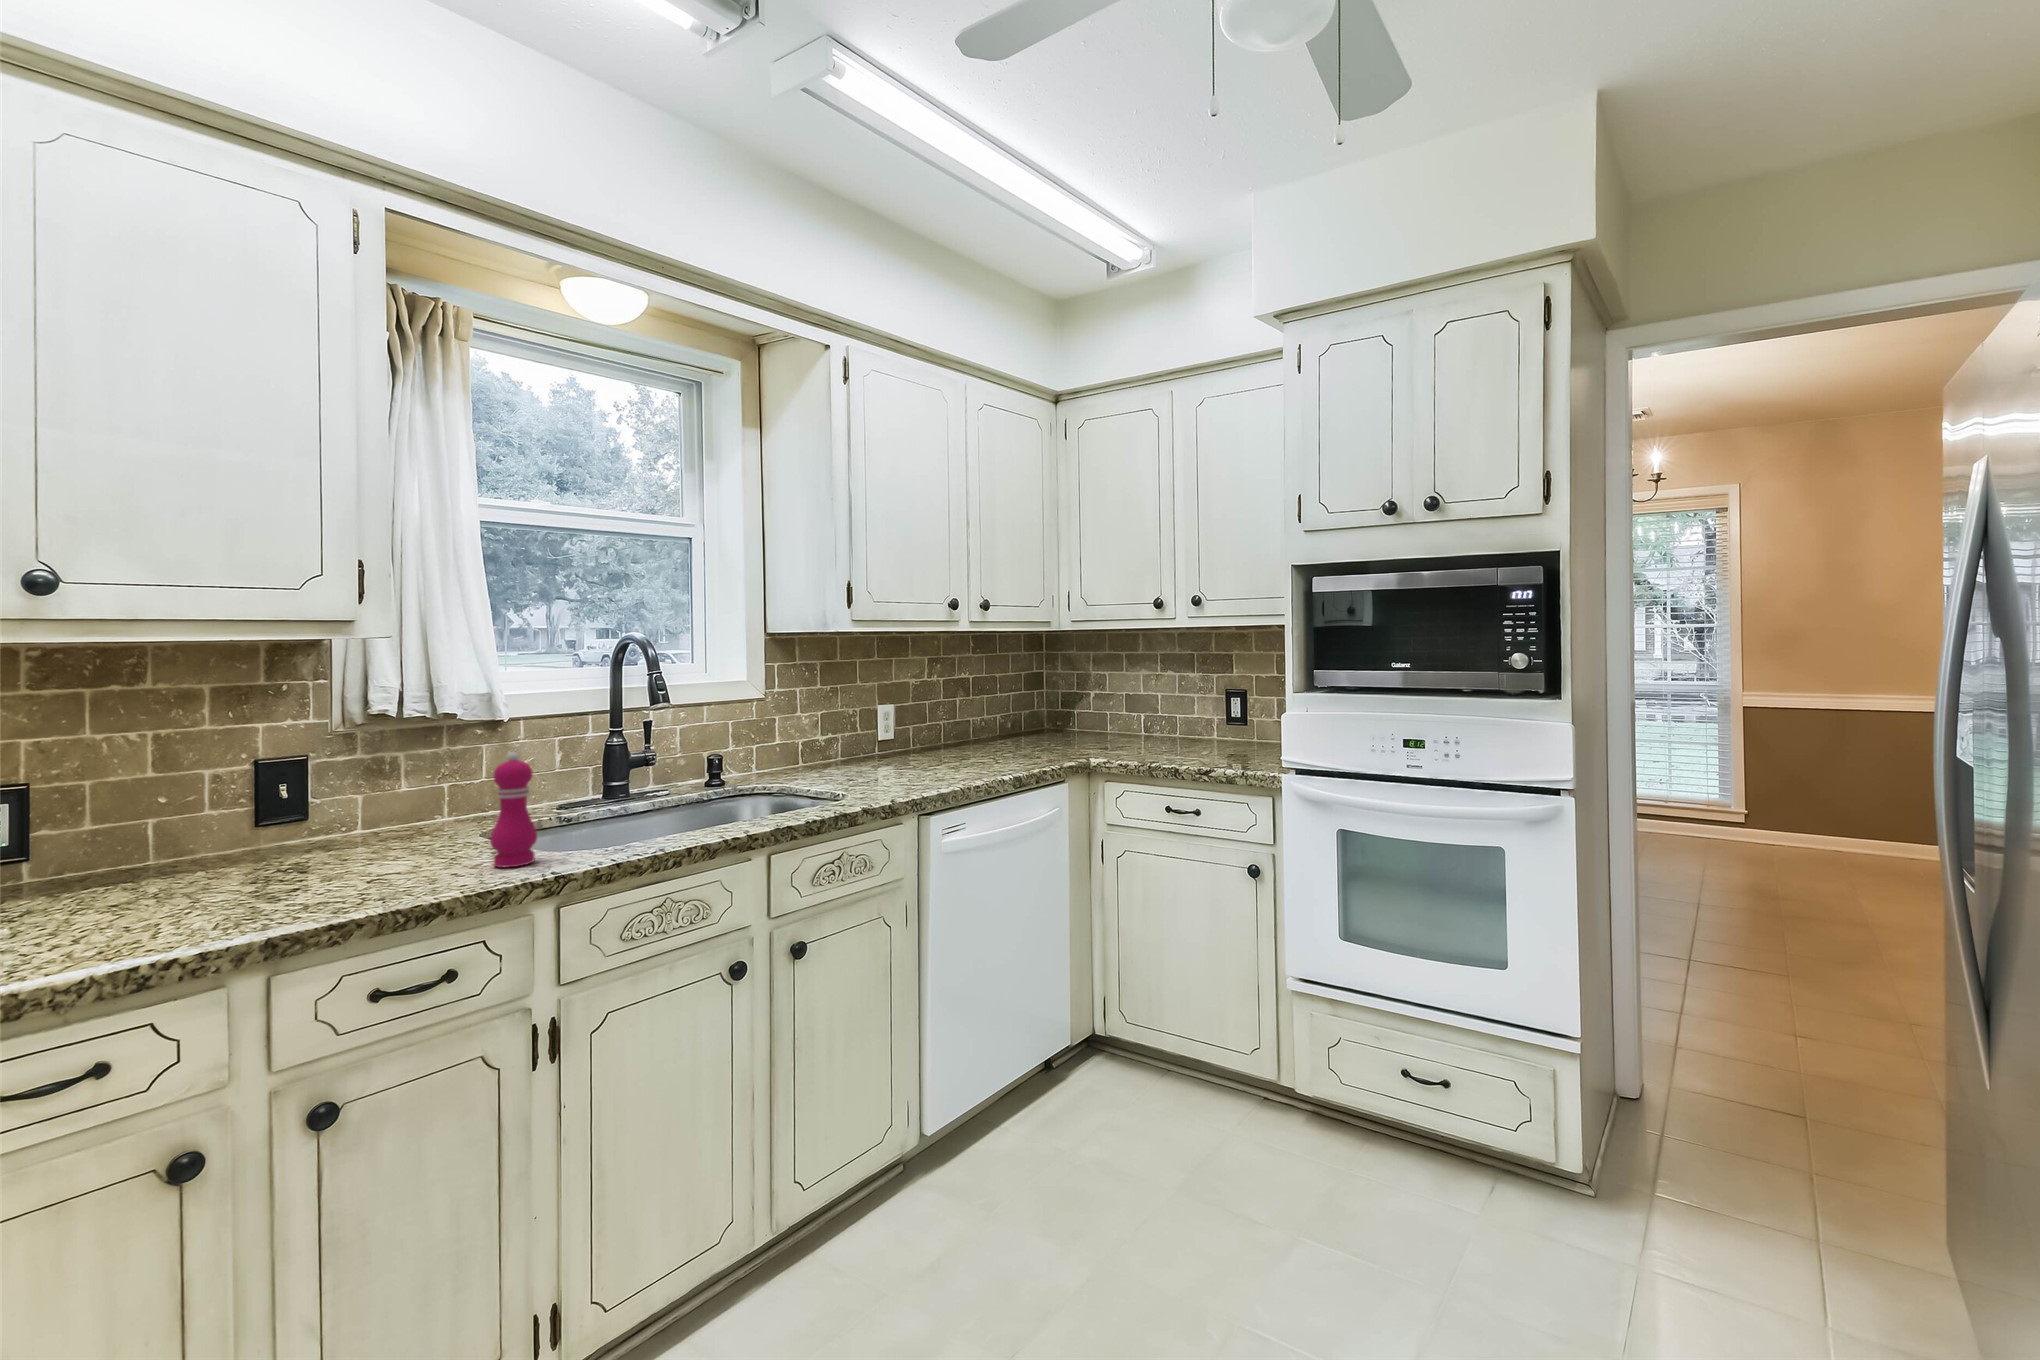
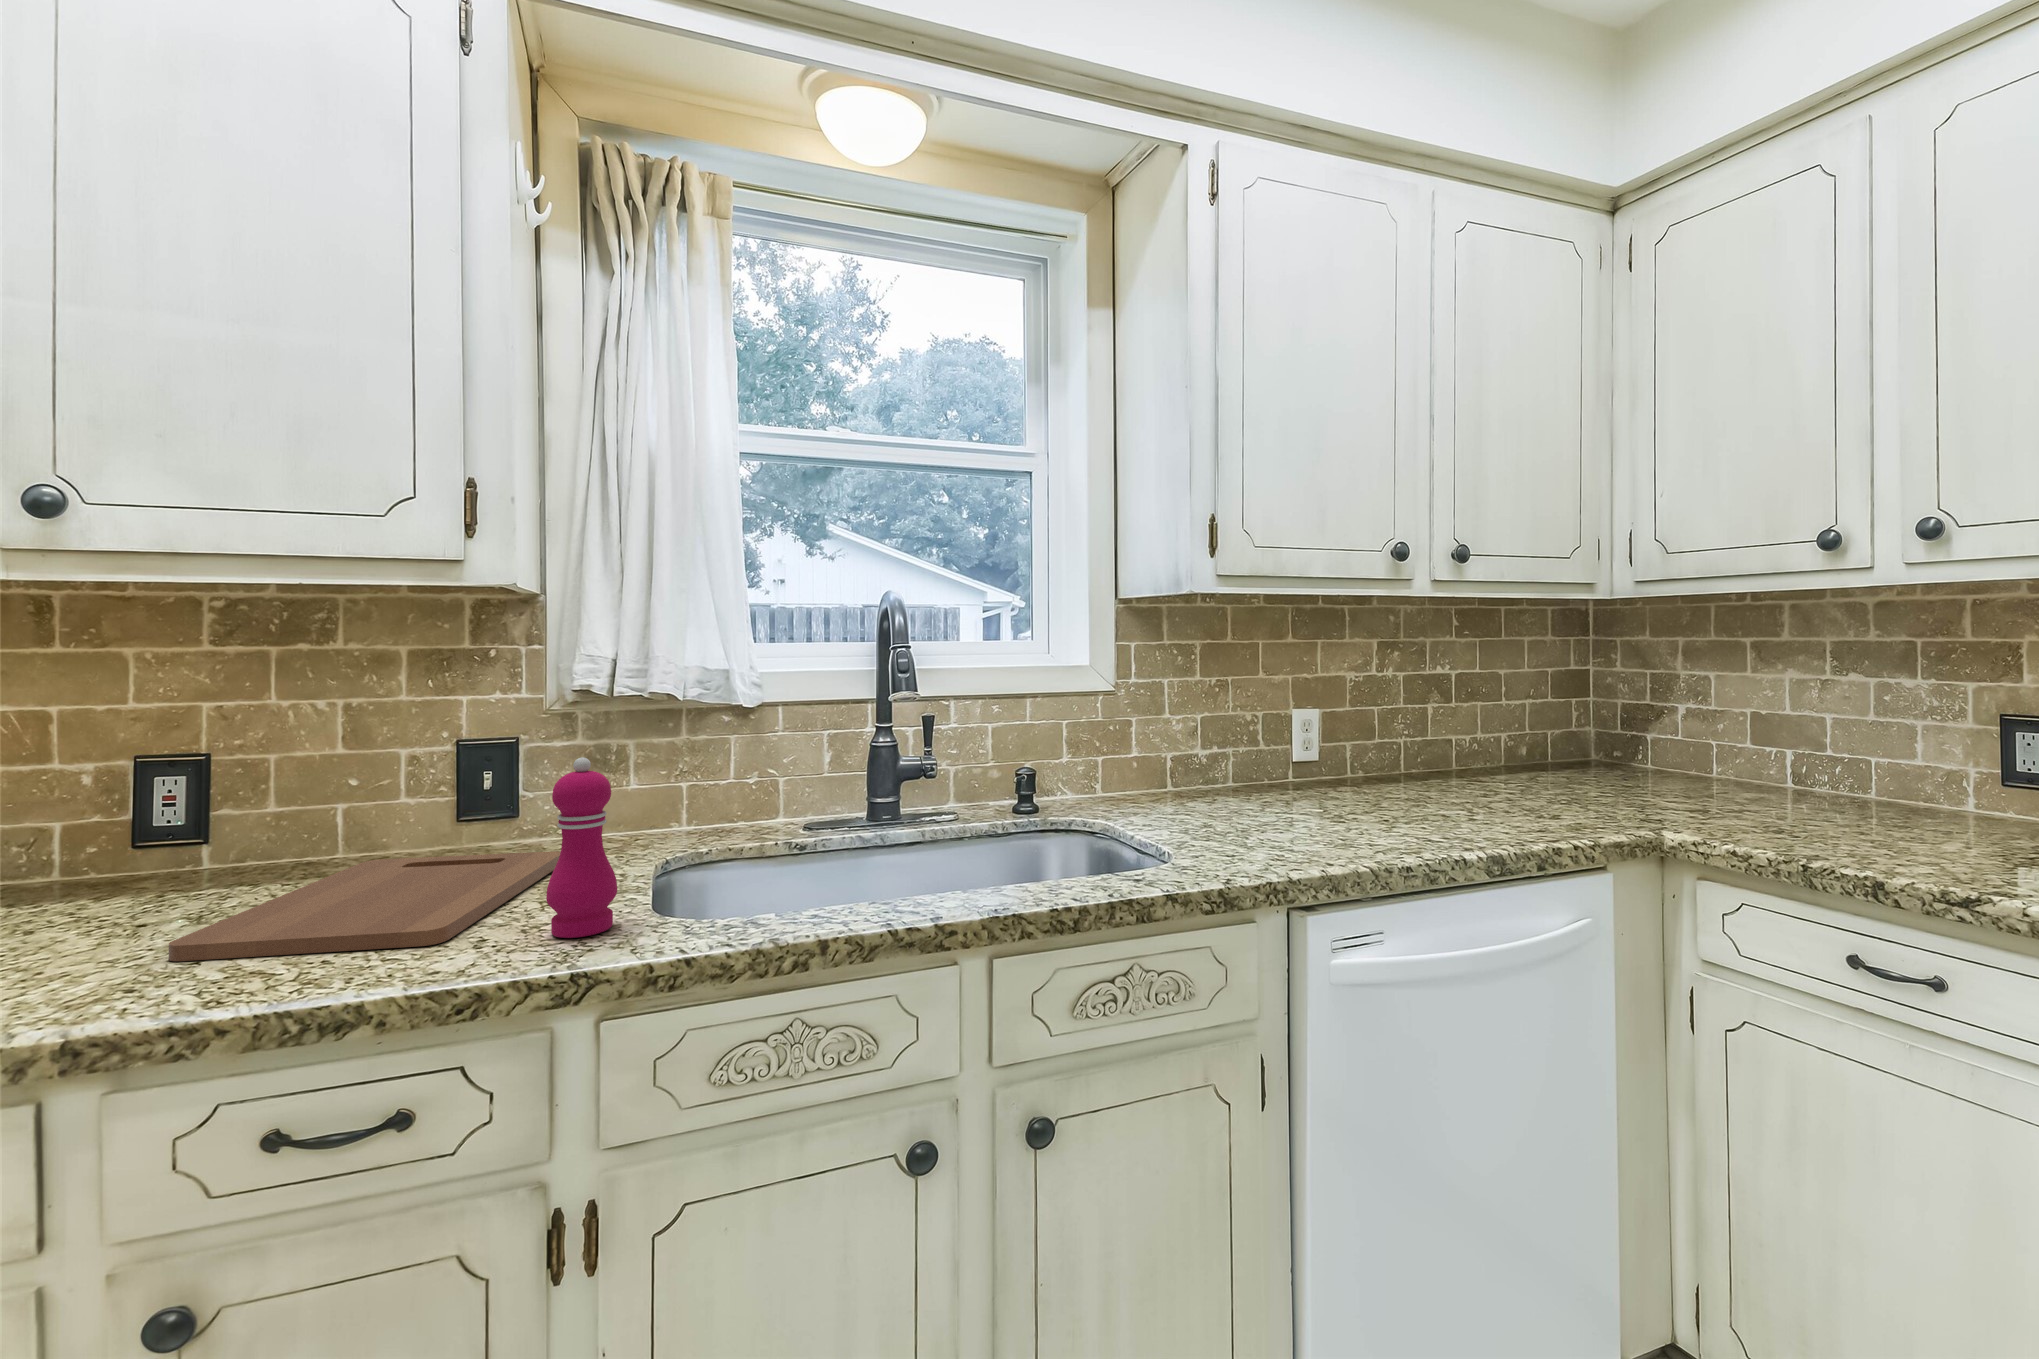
cutting board: none [202,839,424,914] -> present [169,851,560,961]

